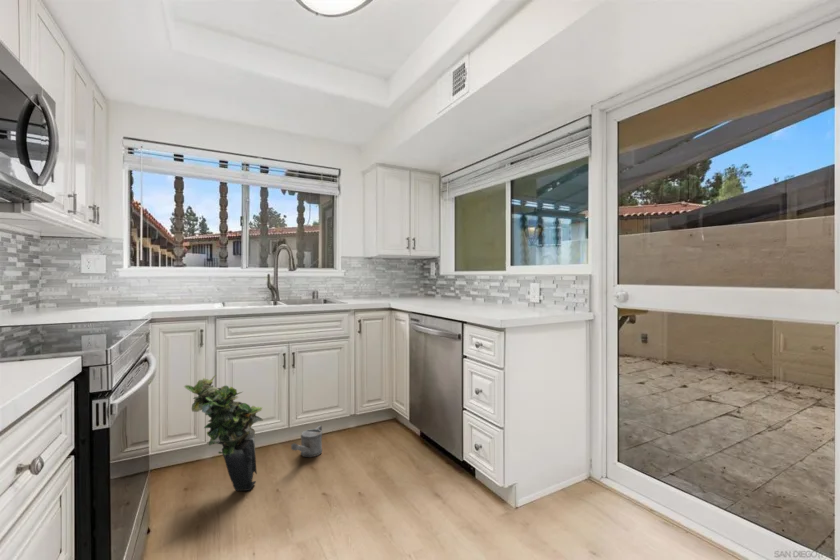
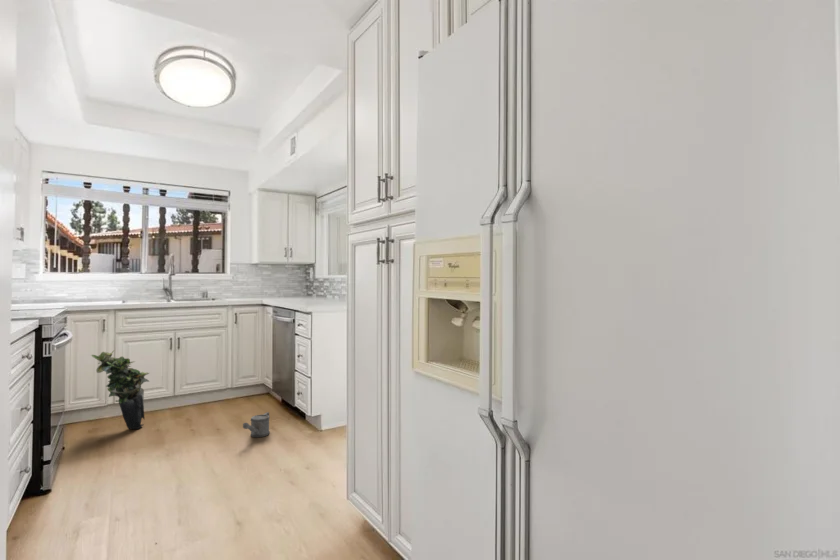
watering can: present [291,426,322,457] -> present [243,412,270,437]

